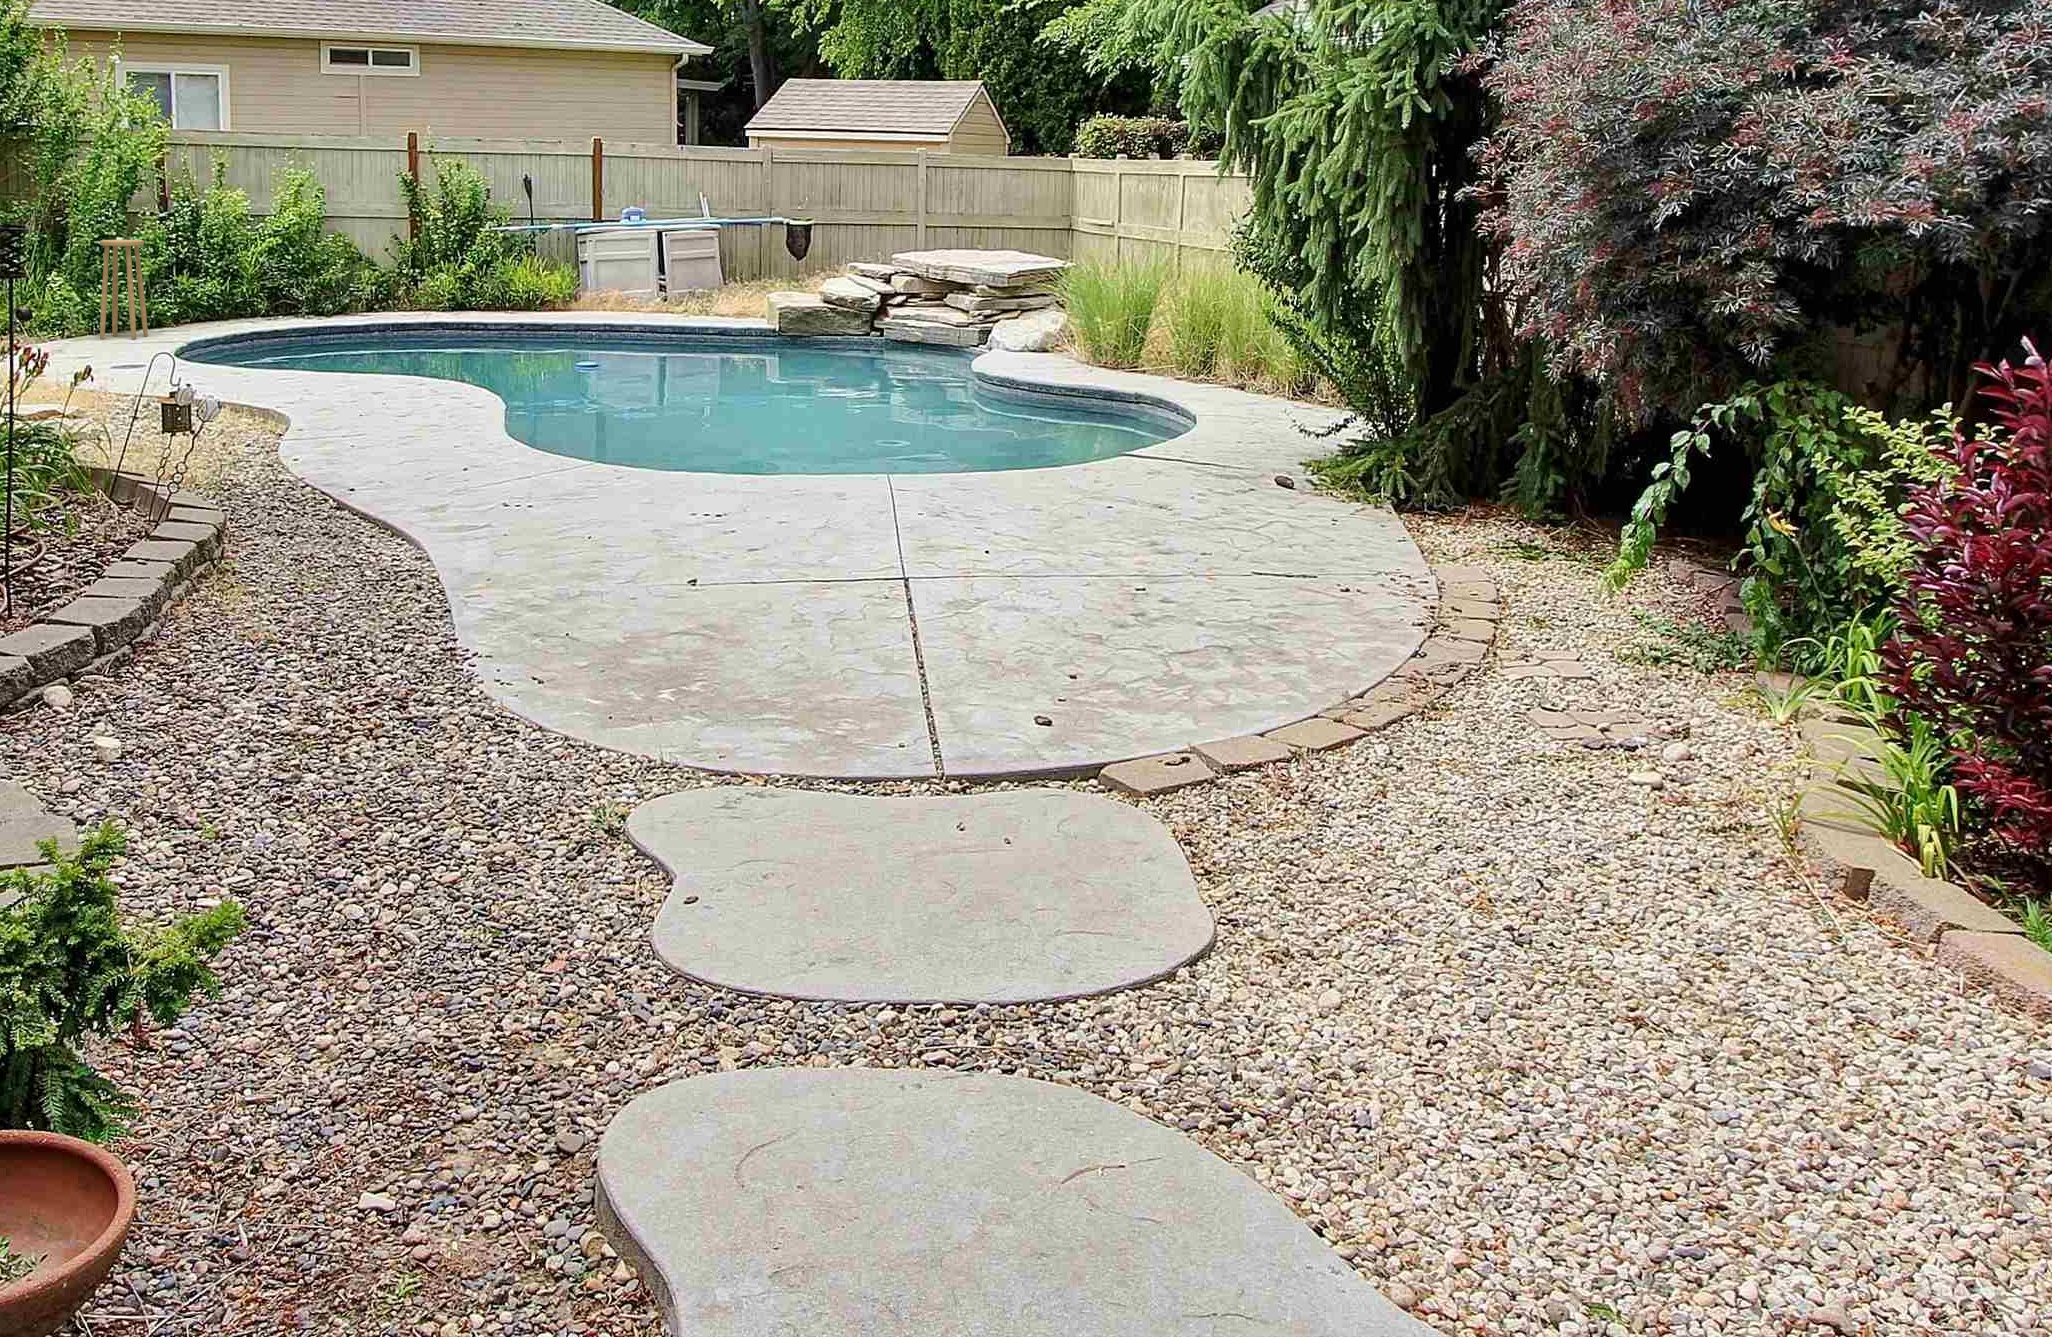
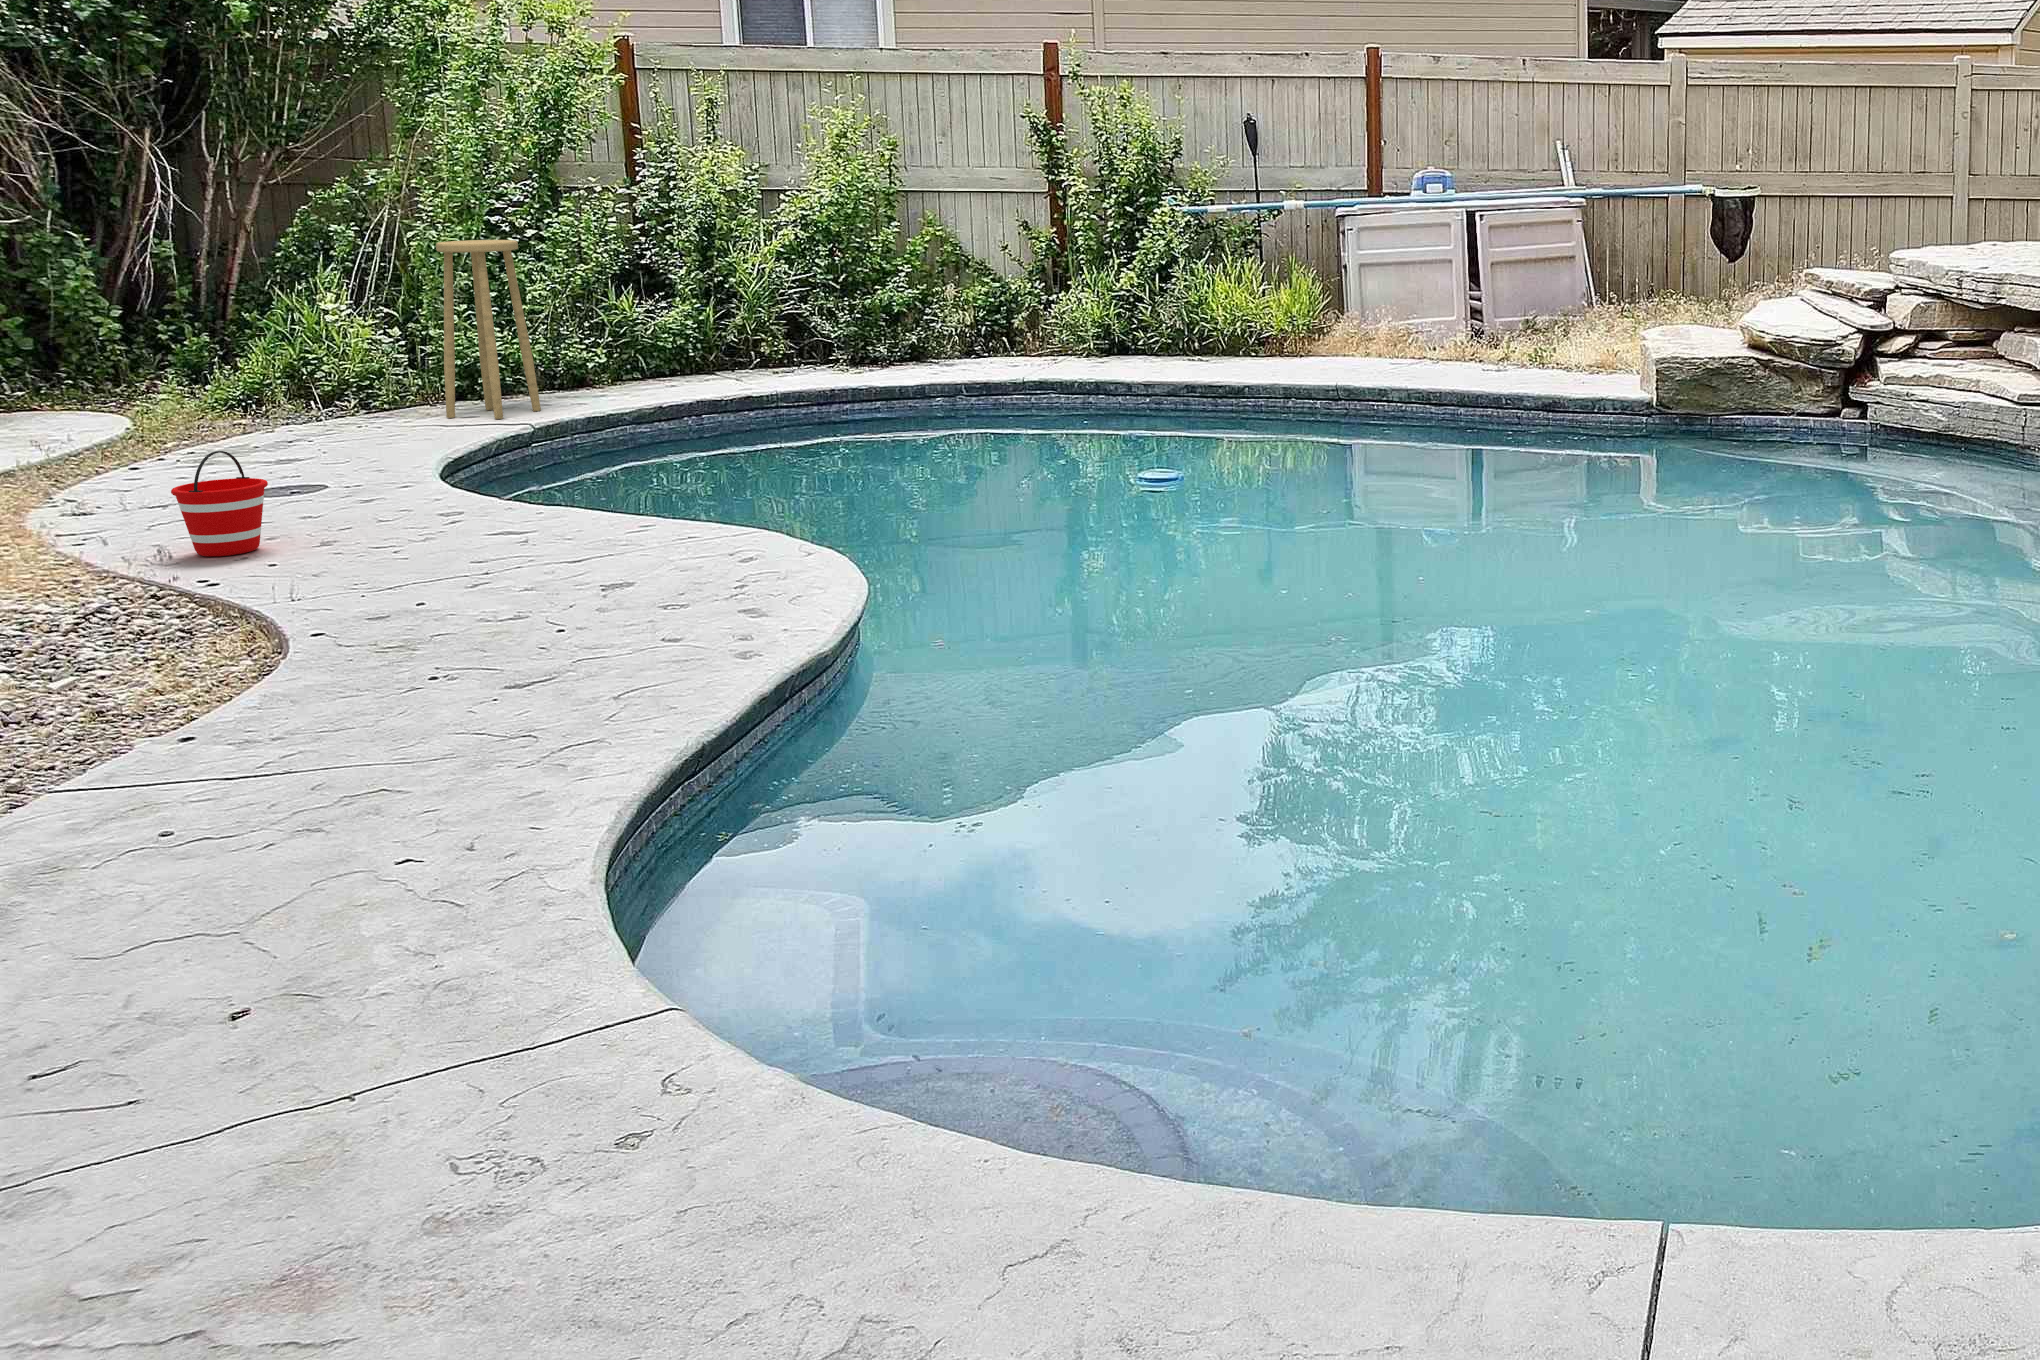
bucket: none [130,331,171,379] -> present [171,451,268,557]

